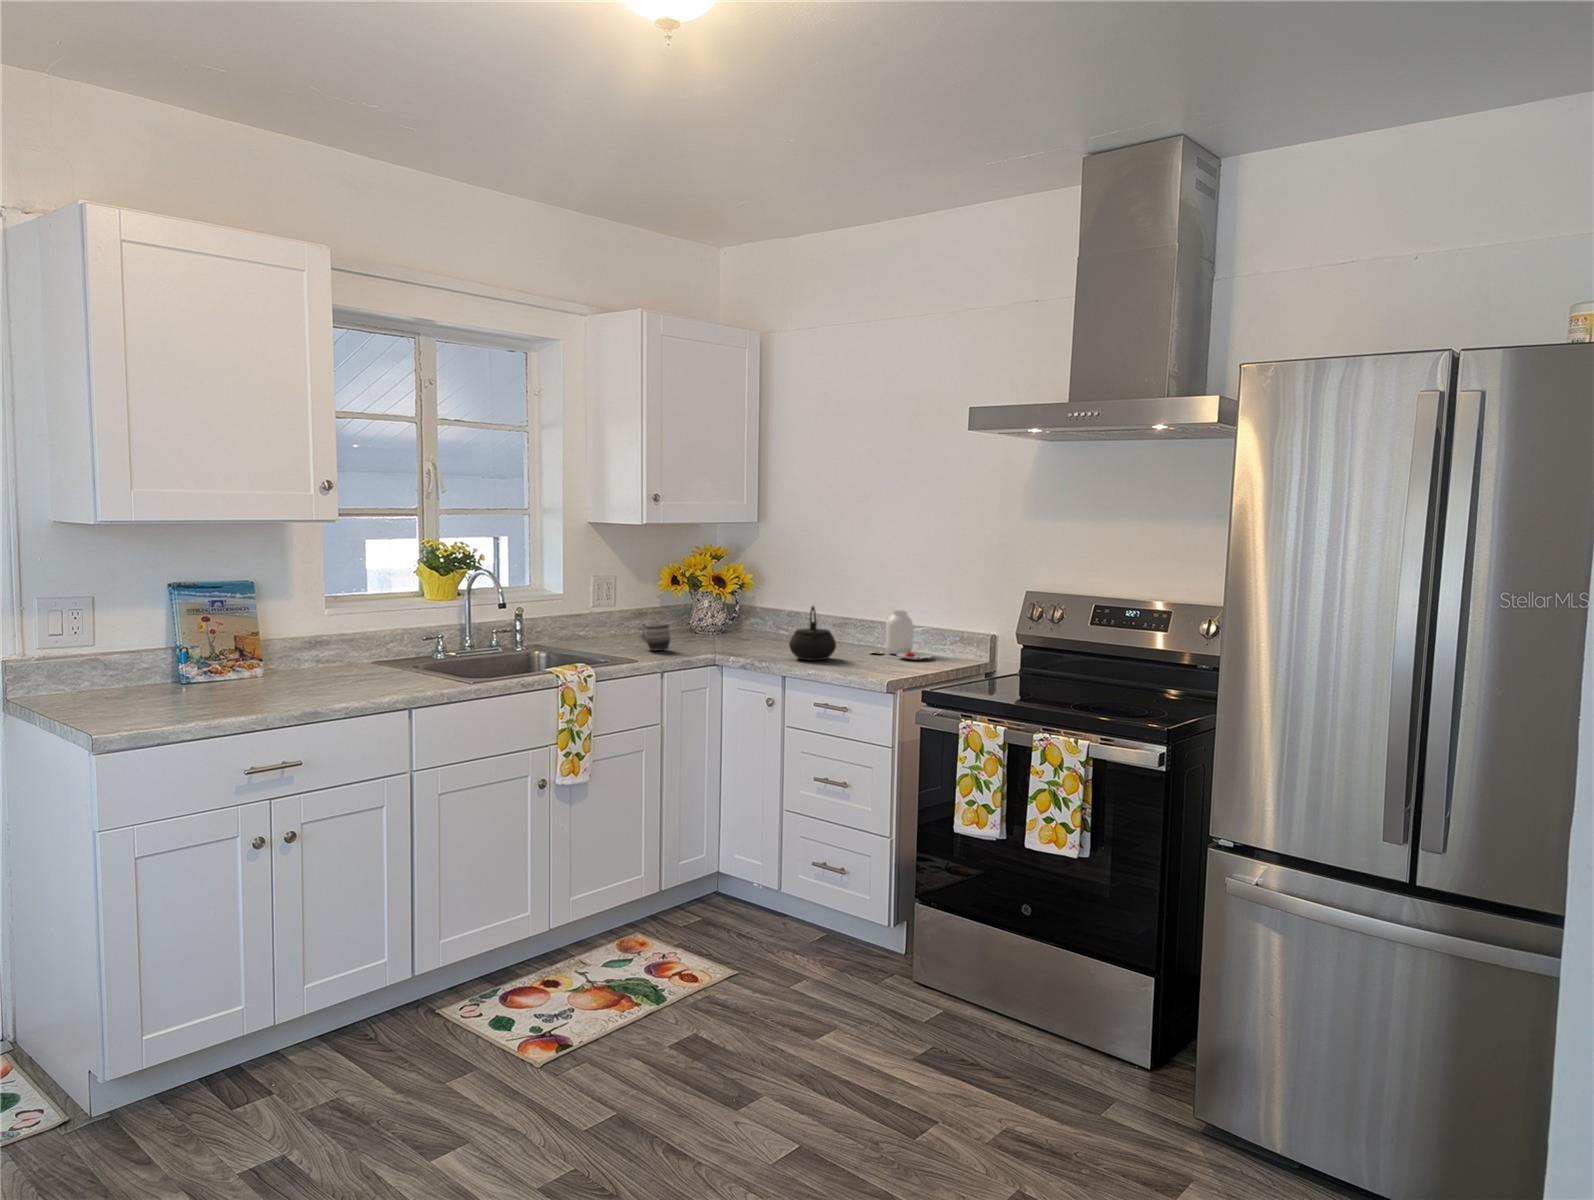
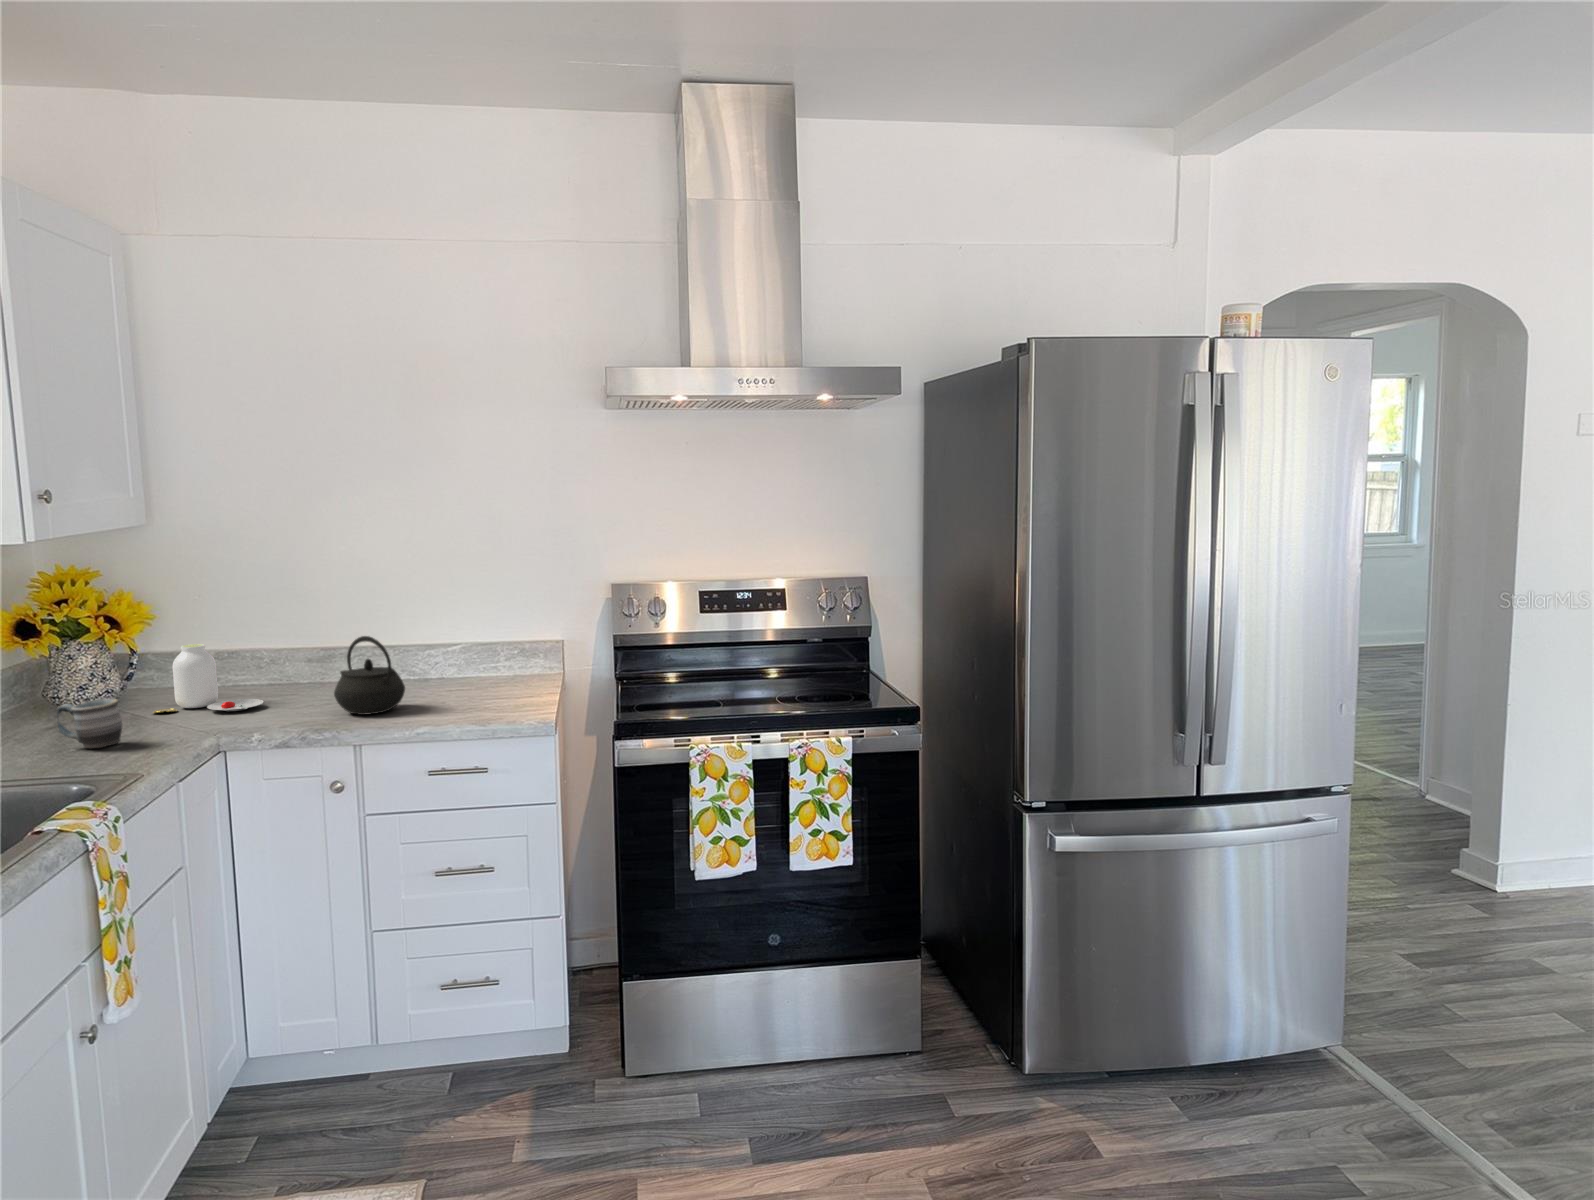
jar: present [876,610,932,660] -> present [153,644,263,713]

